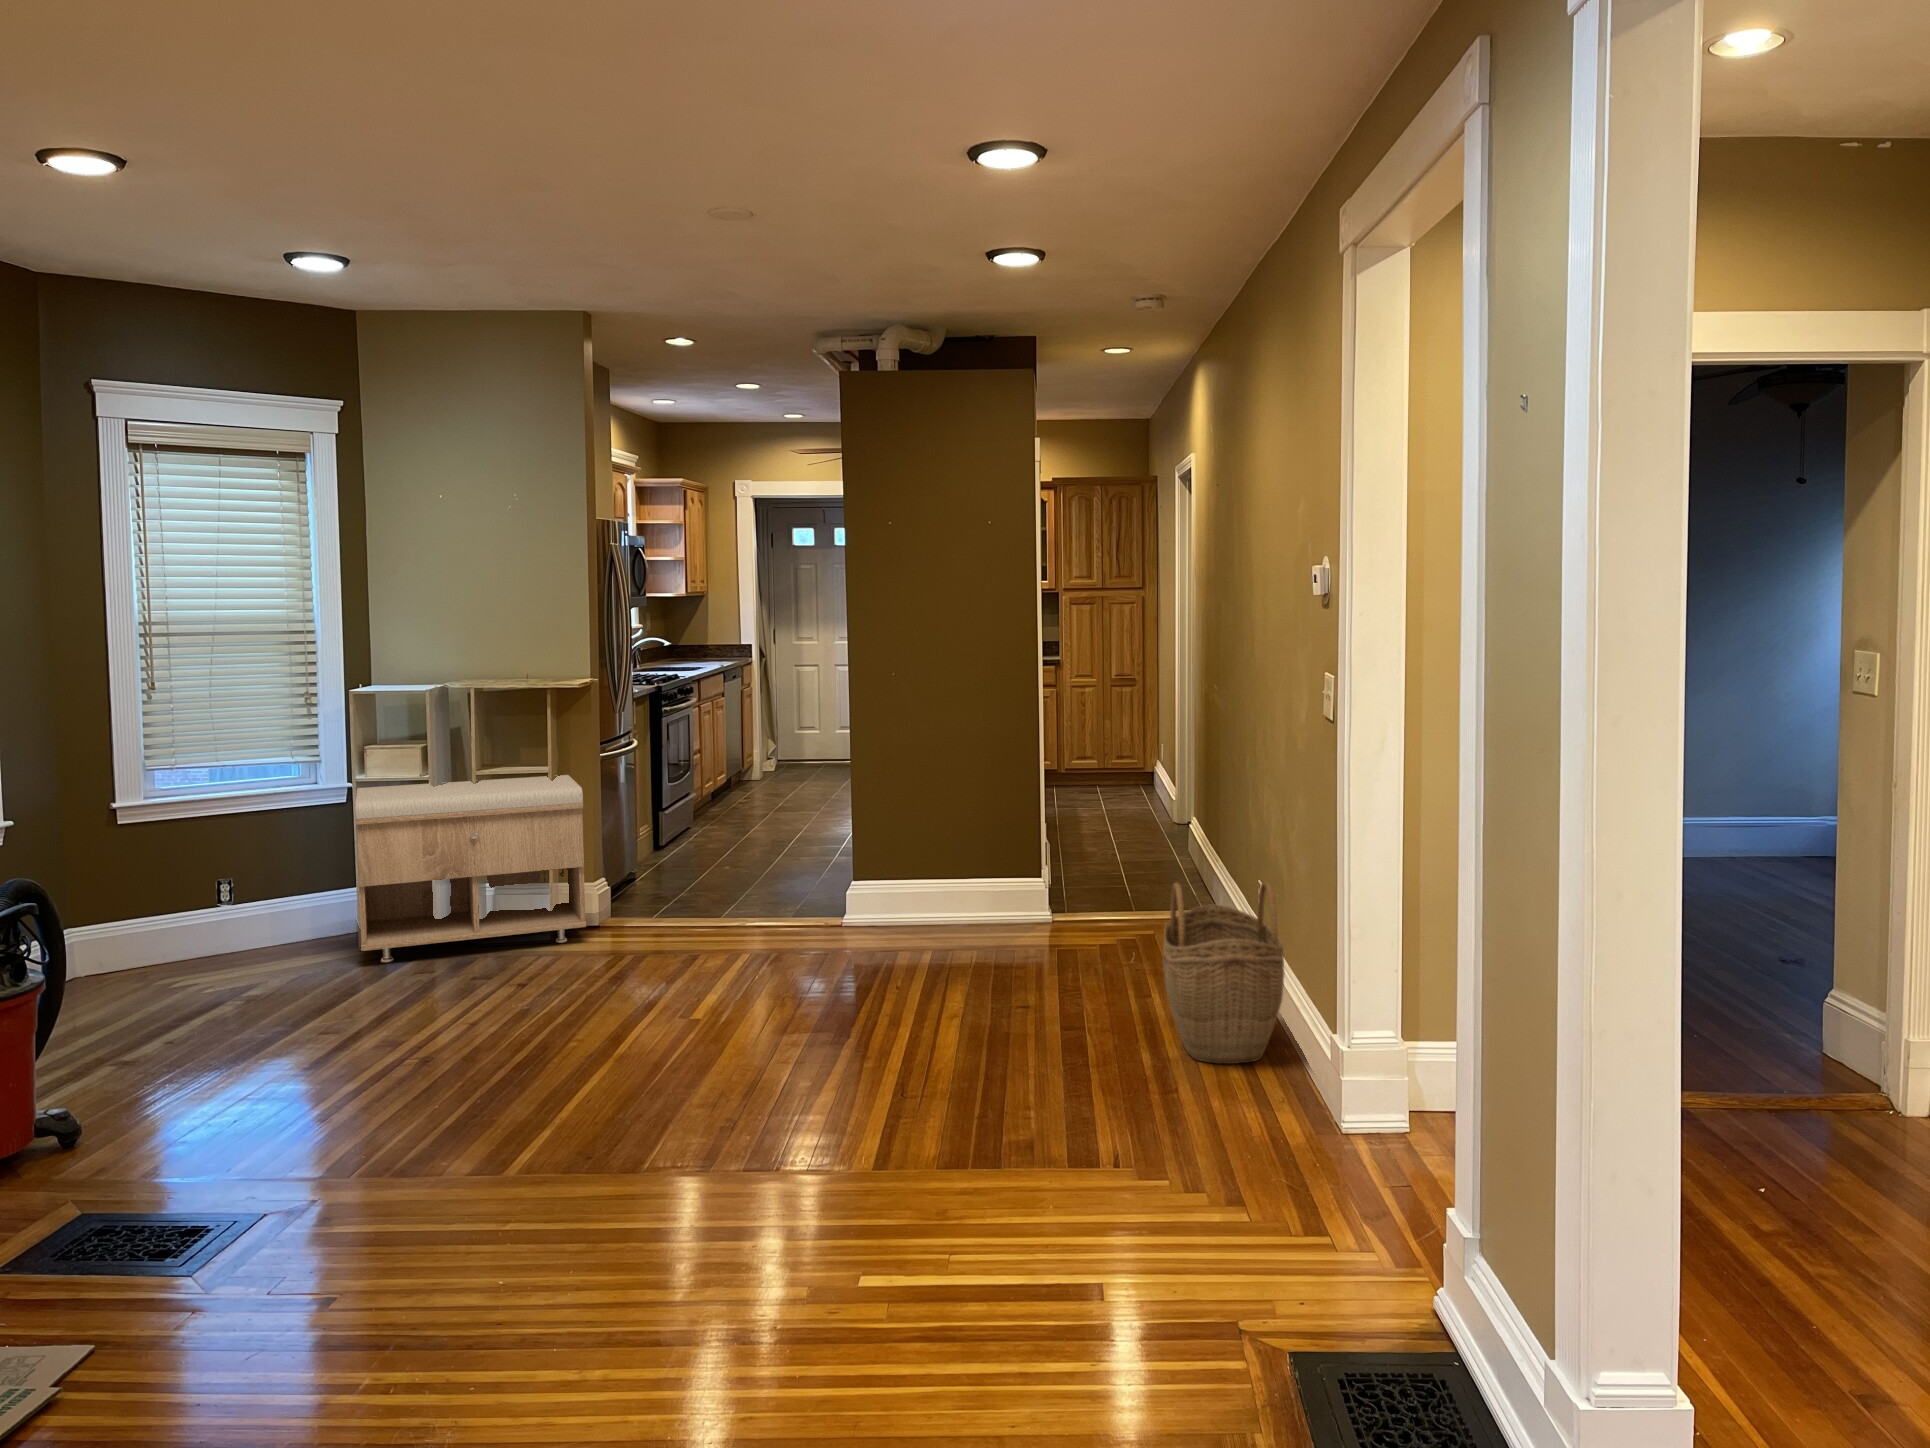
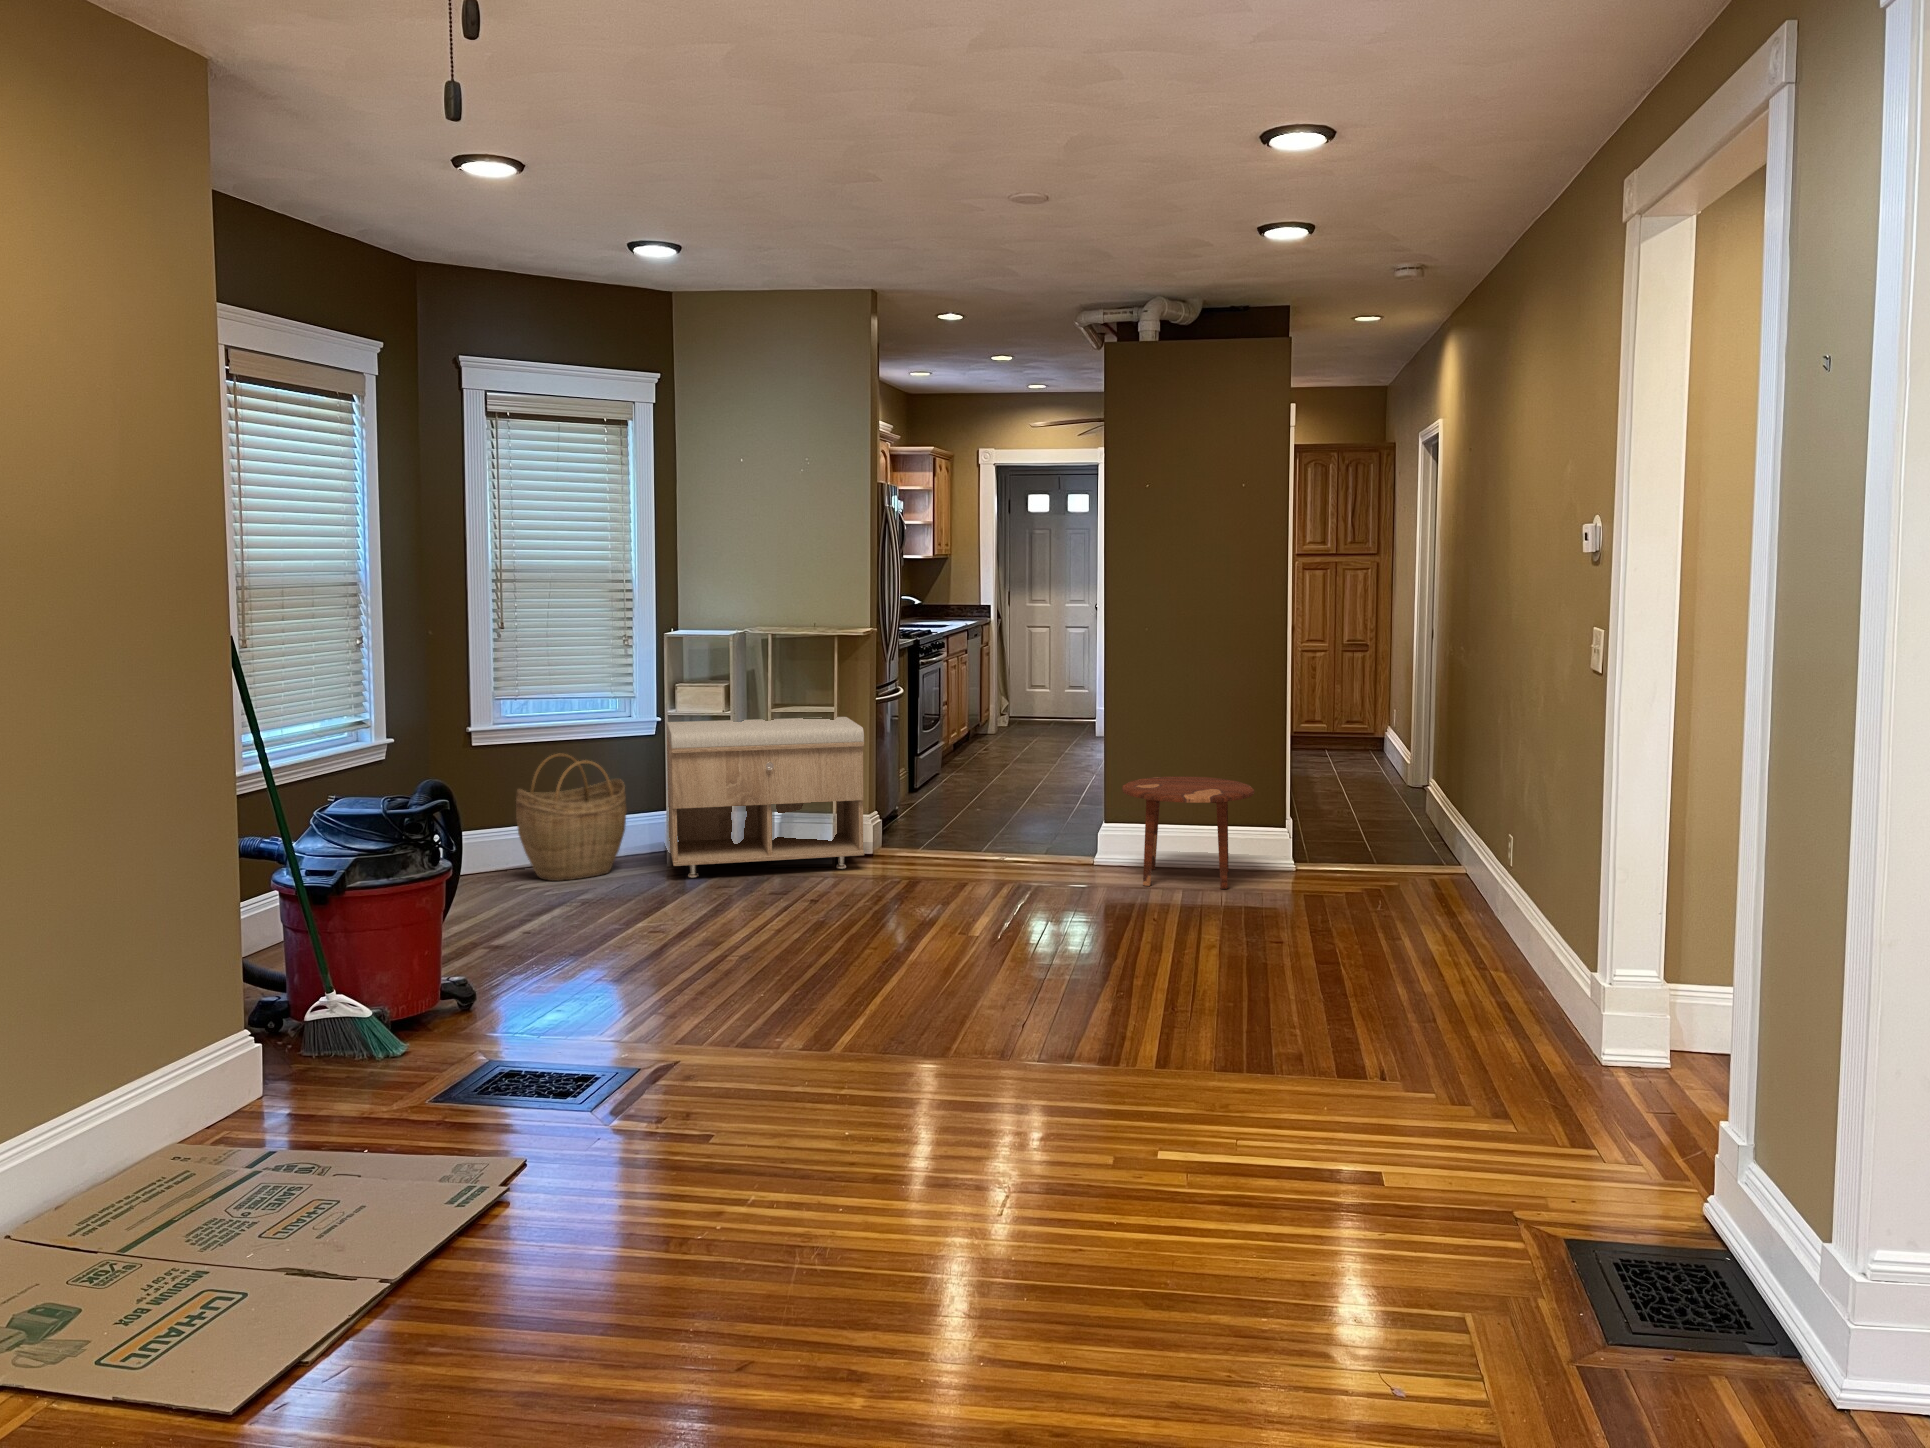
side table: none [867,827,1004,946] -> present [1122,776,1254,889]
woven basket: present [1163,882,1284,1064] -> present [516,753,627,881]

